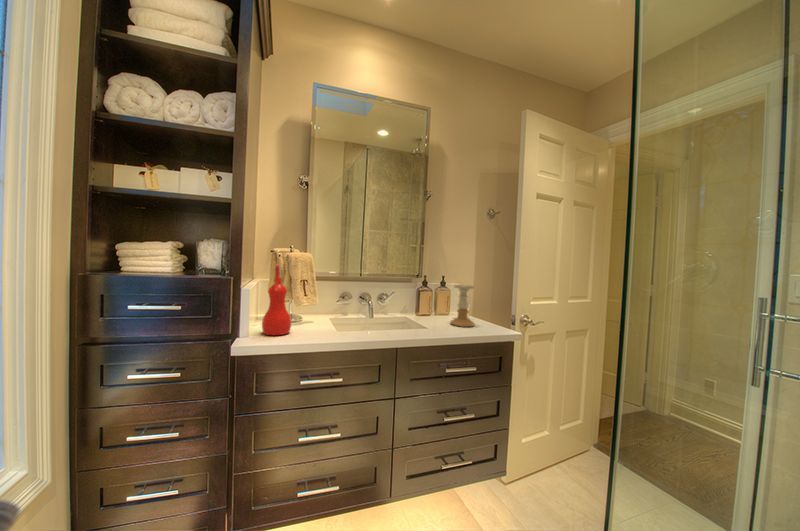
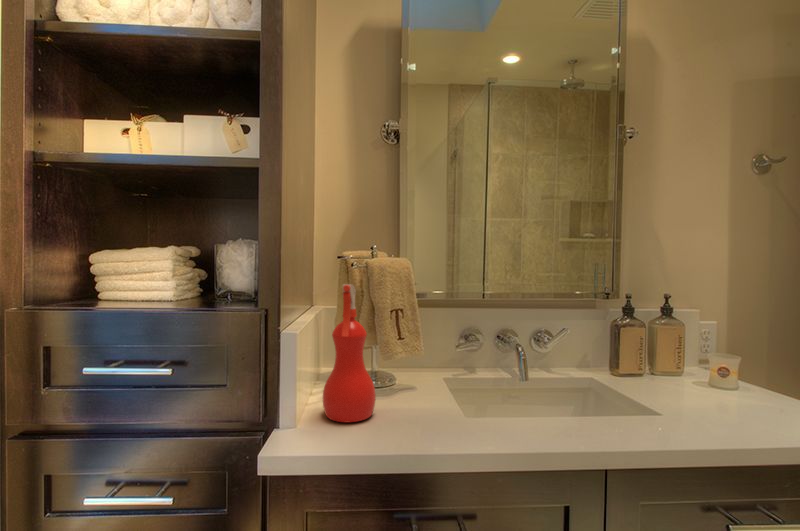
candle holder: present [450,285,474,327] -> none [700,317,765,414]

